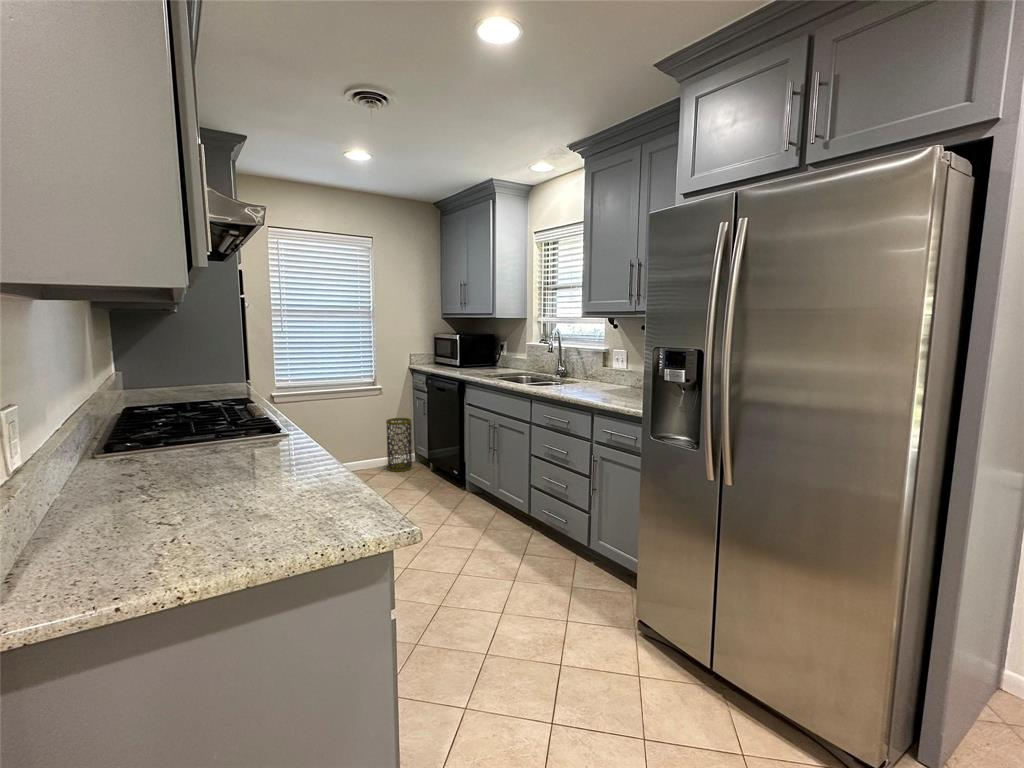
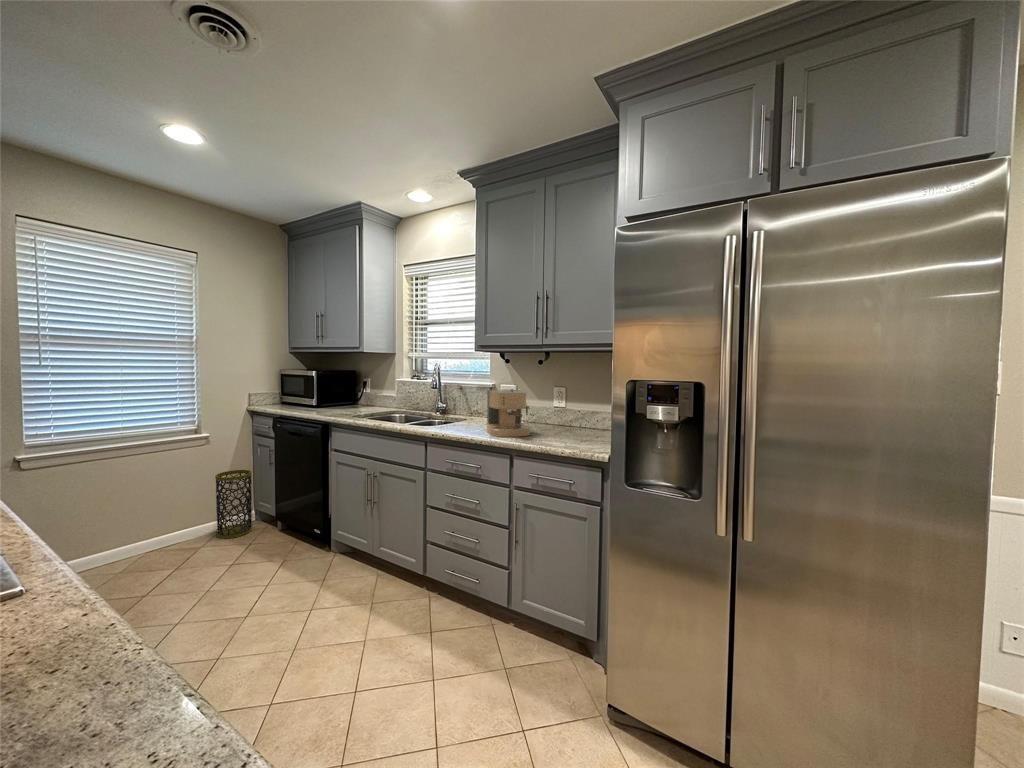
coffee maker: none [581,354,621,398] -> present [487,389,531,437]

